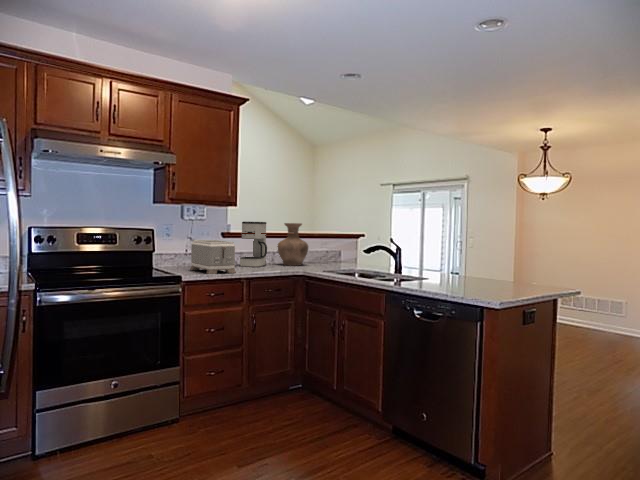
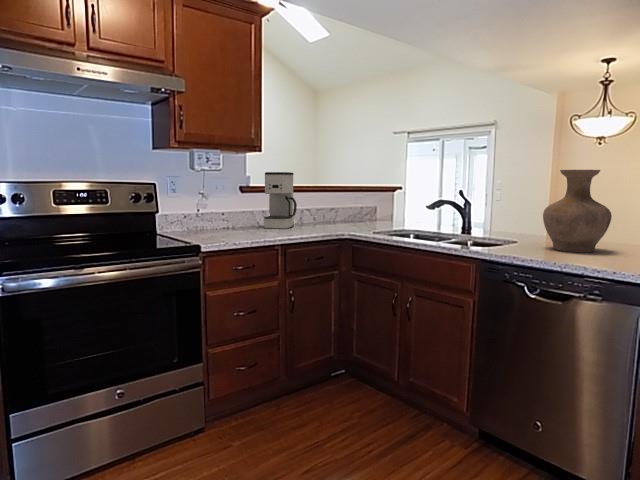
vase: present [277,223,308,266] -> present [543,170,612,252]
toaster: present [190,240,236,274] -> none [205,196,268,241]

